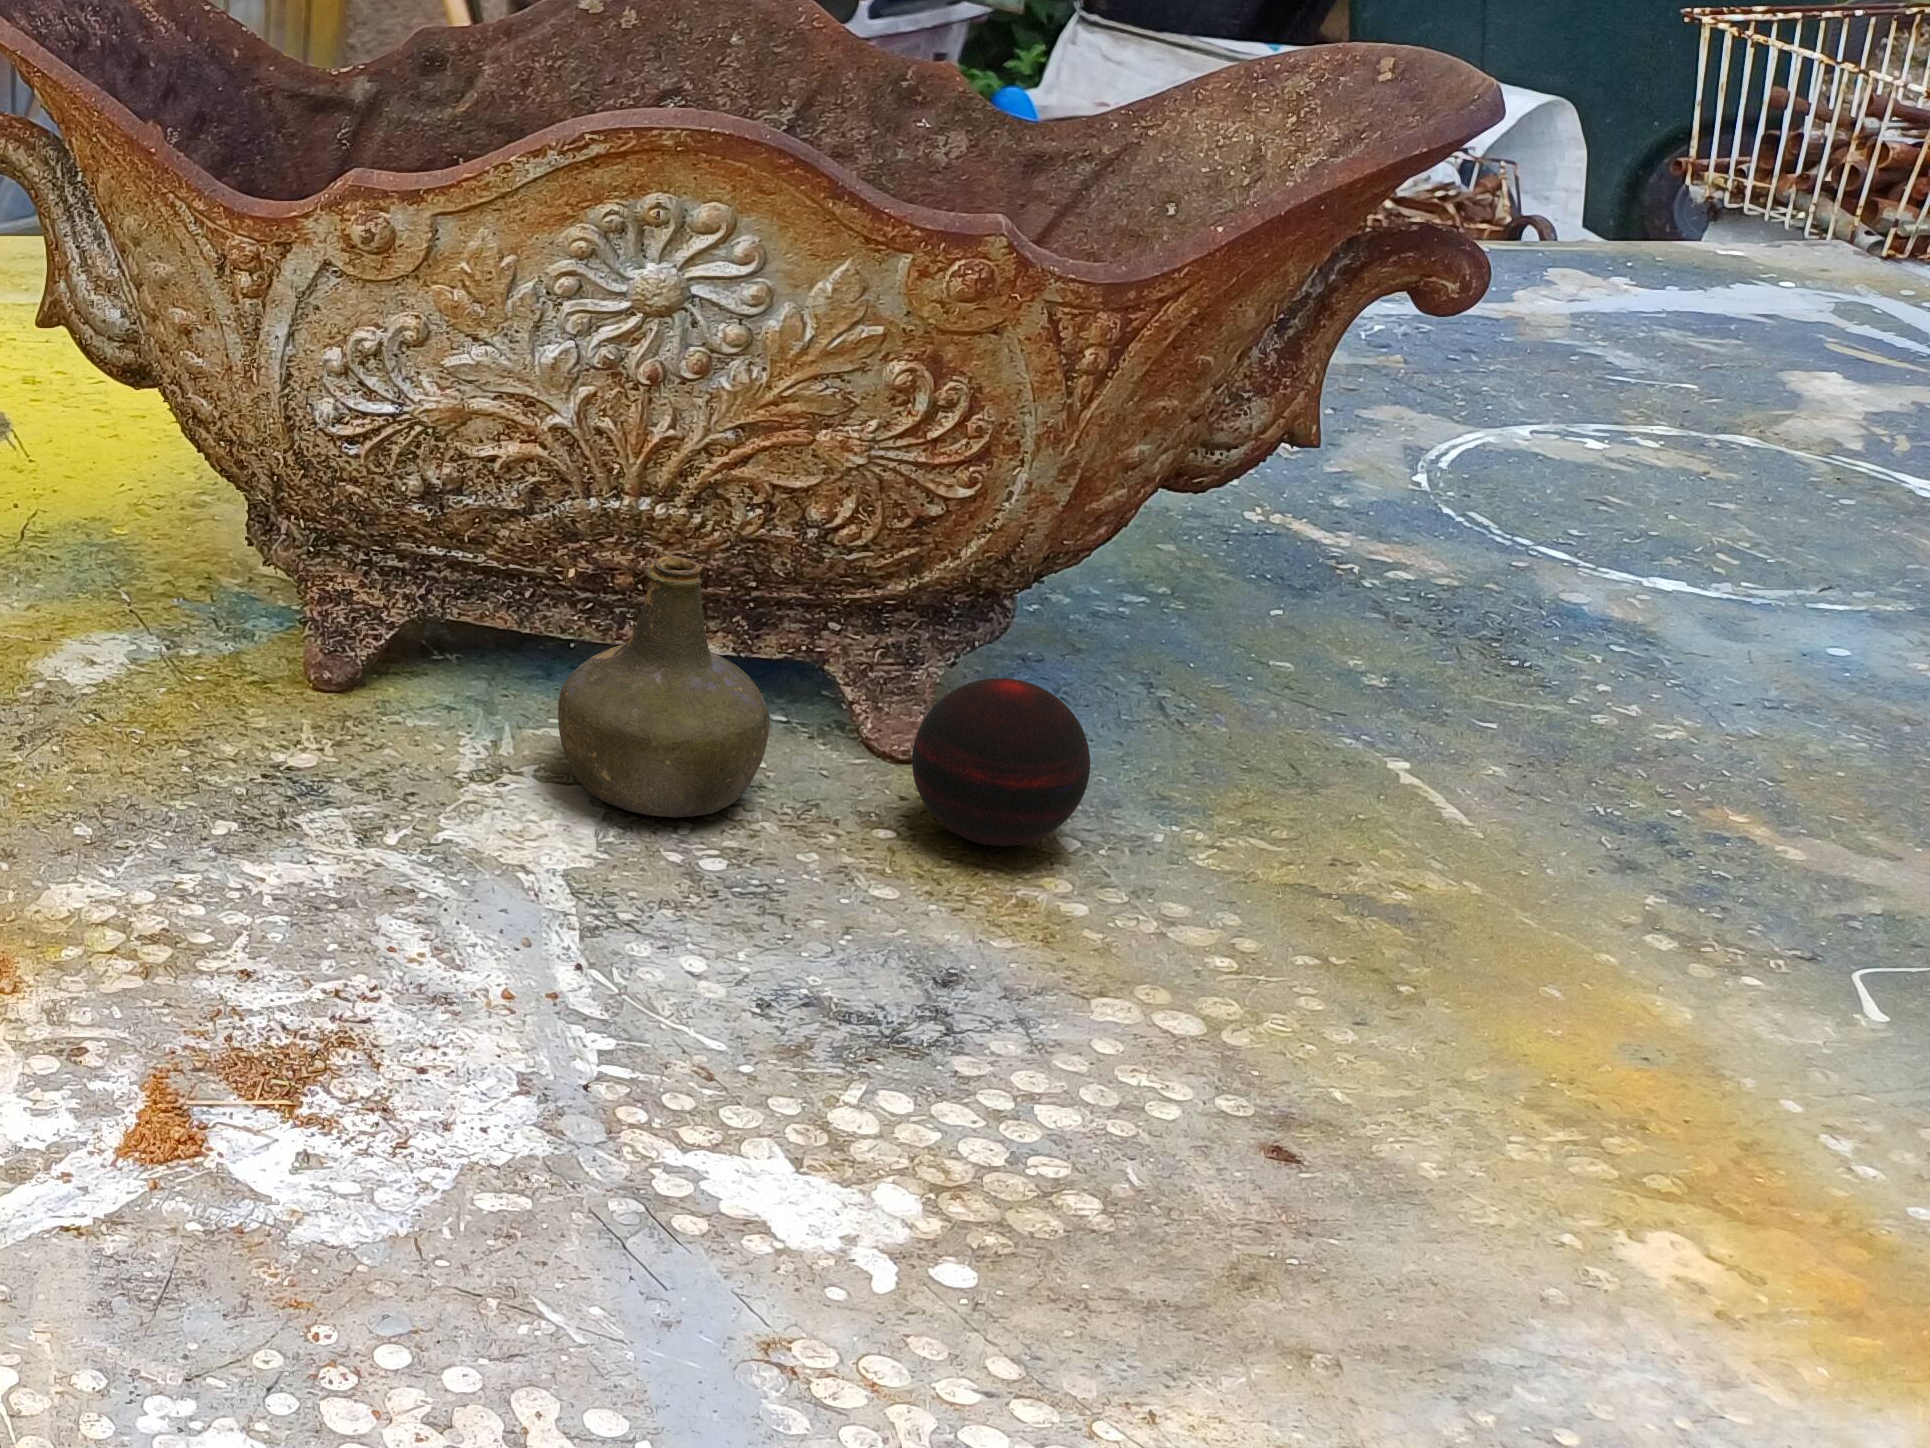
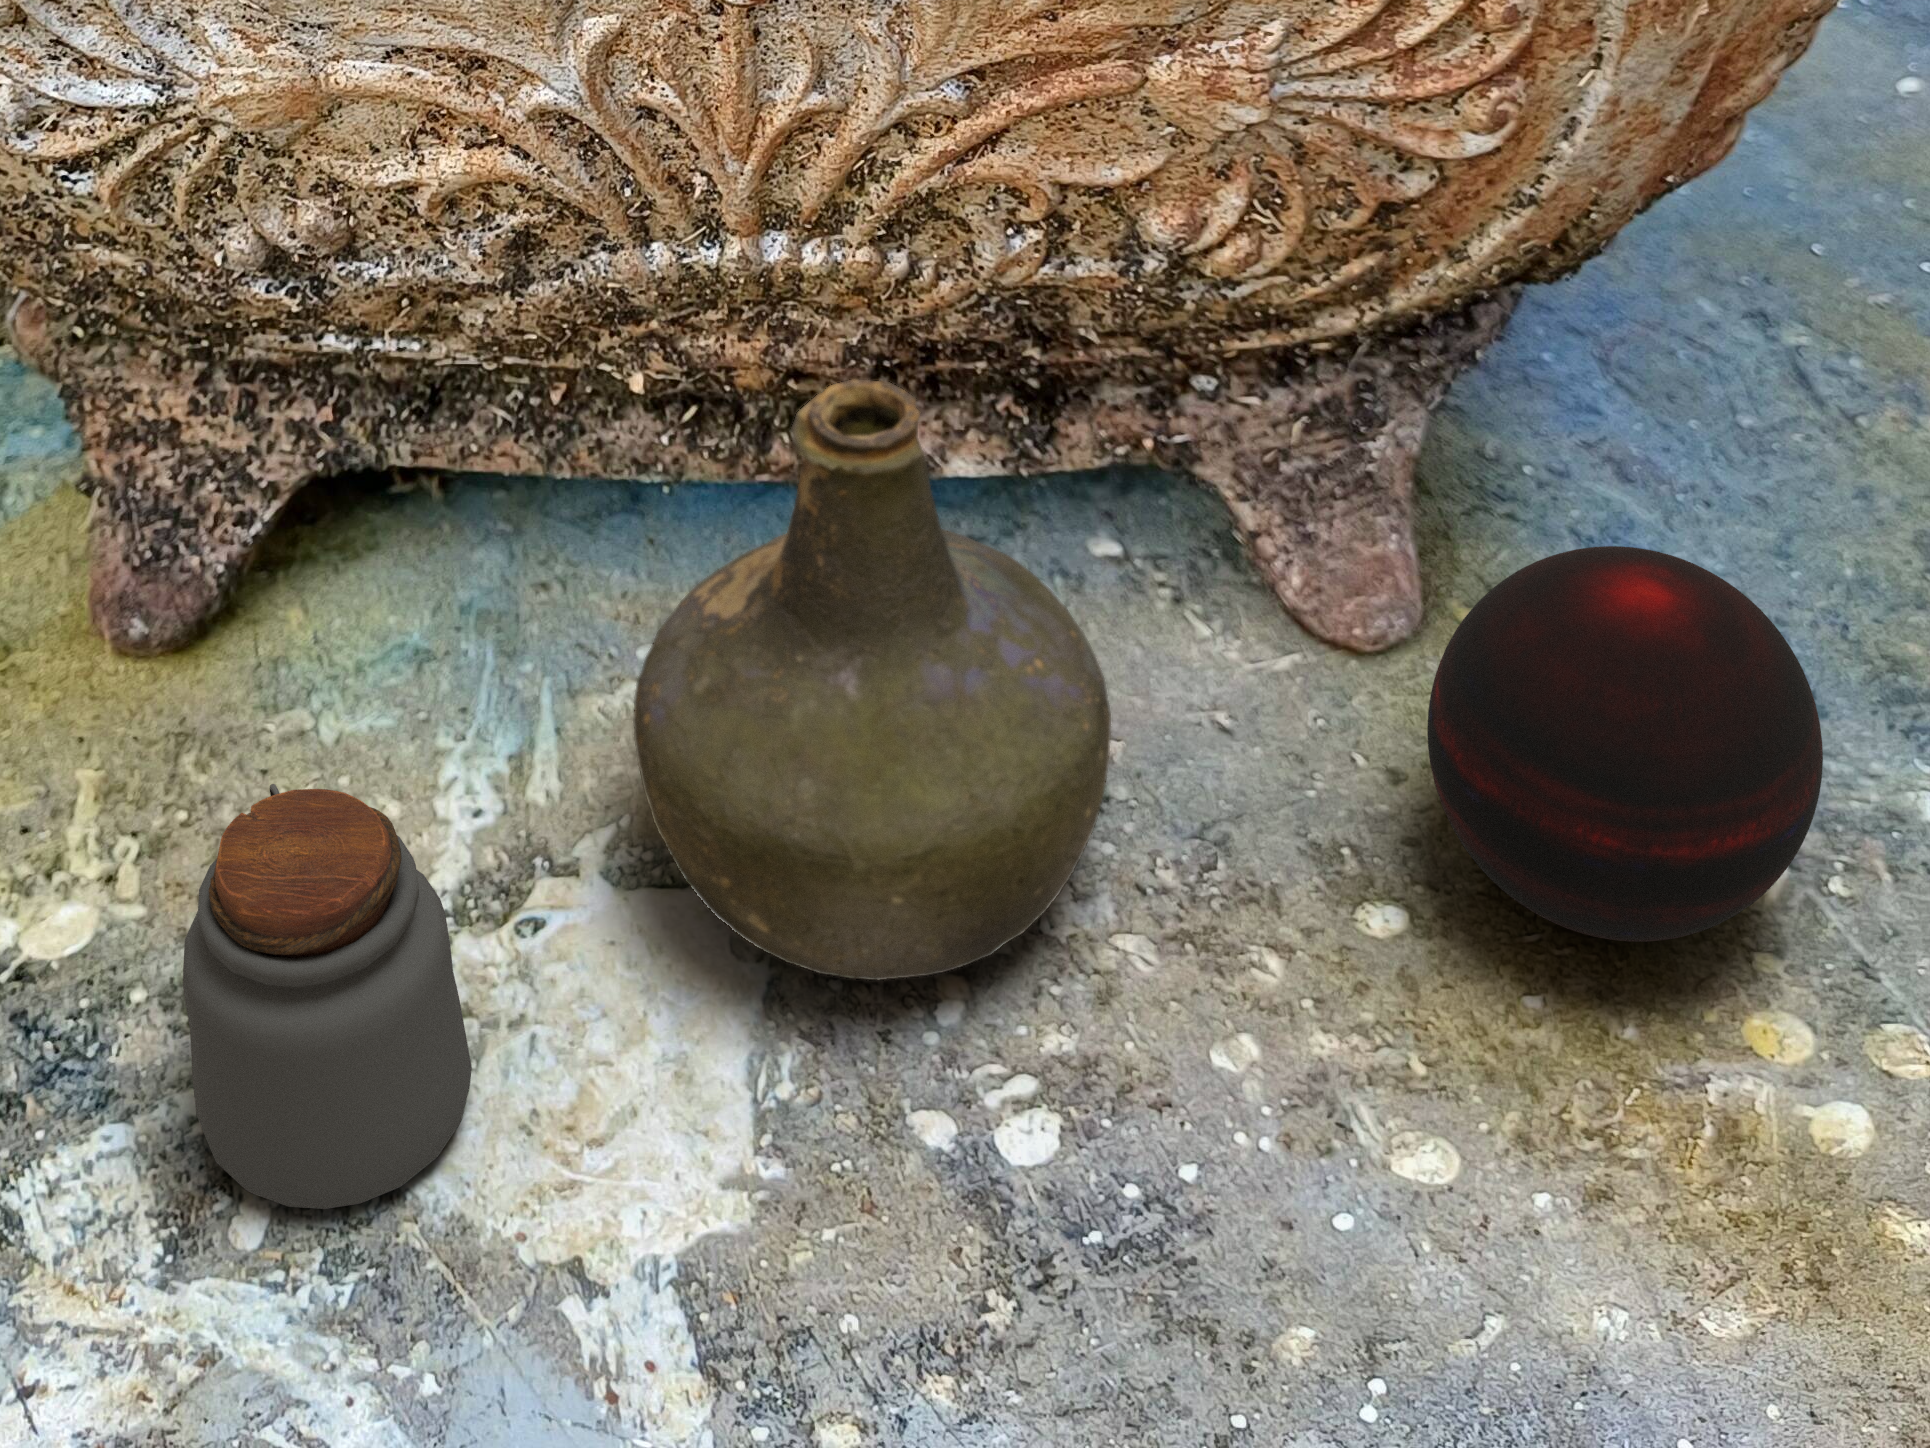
jar: none [367,676,482,843] -> present [183,784,472,1209]

